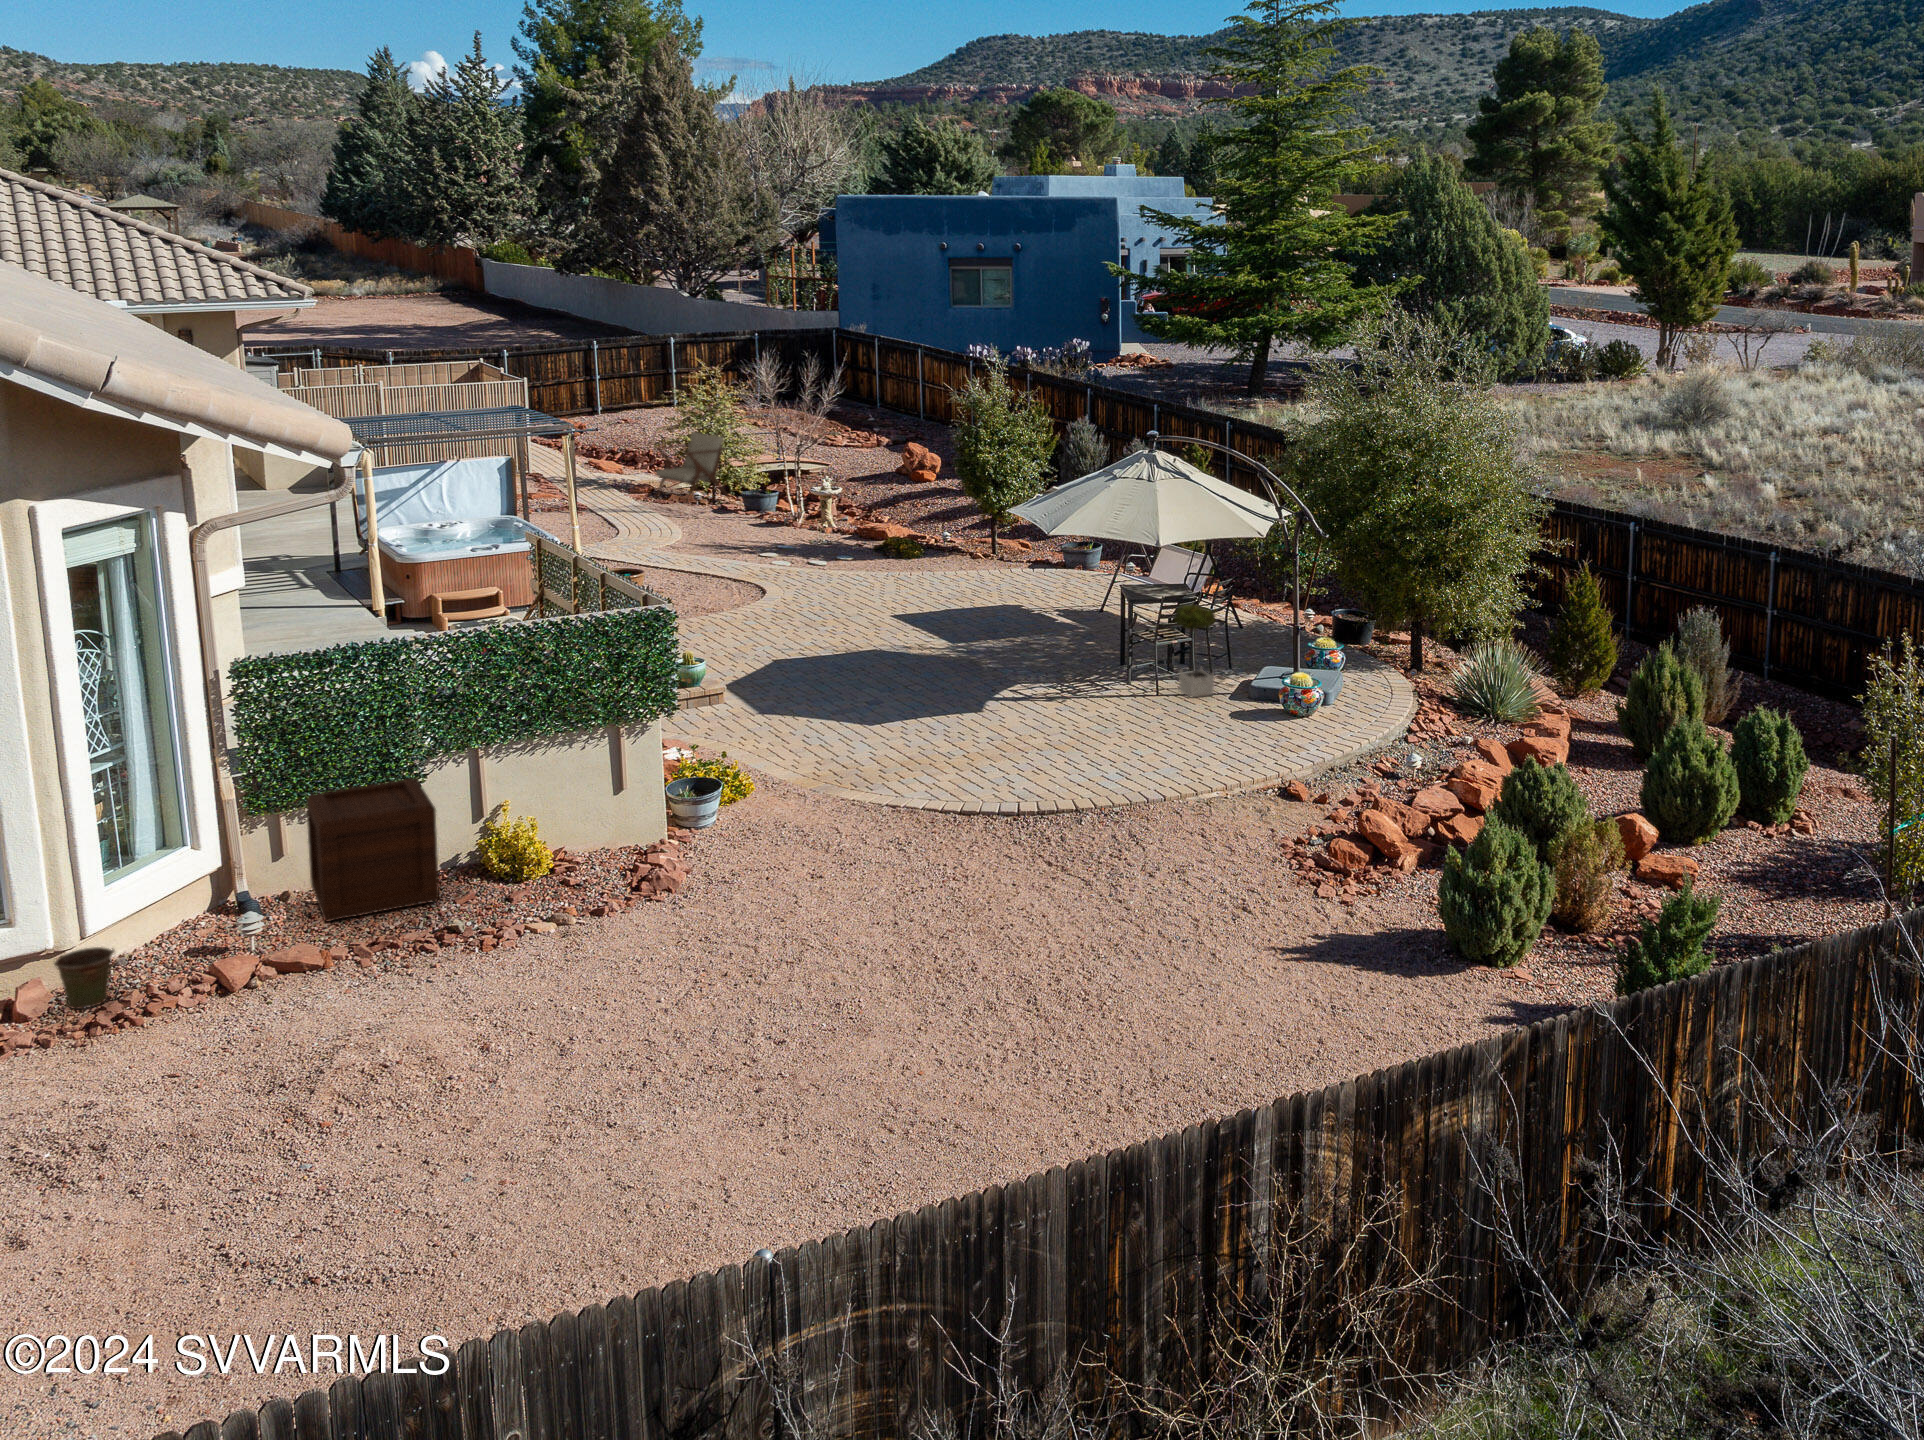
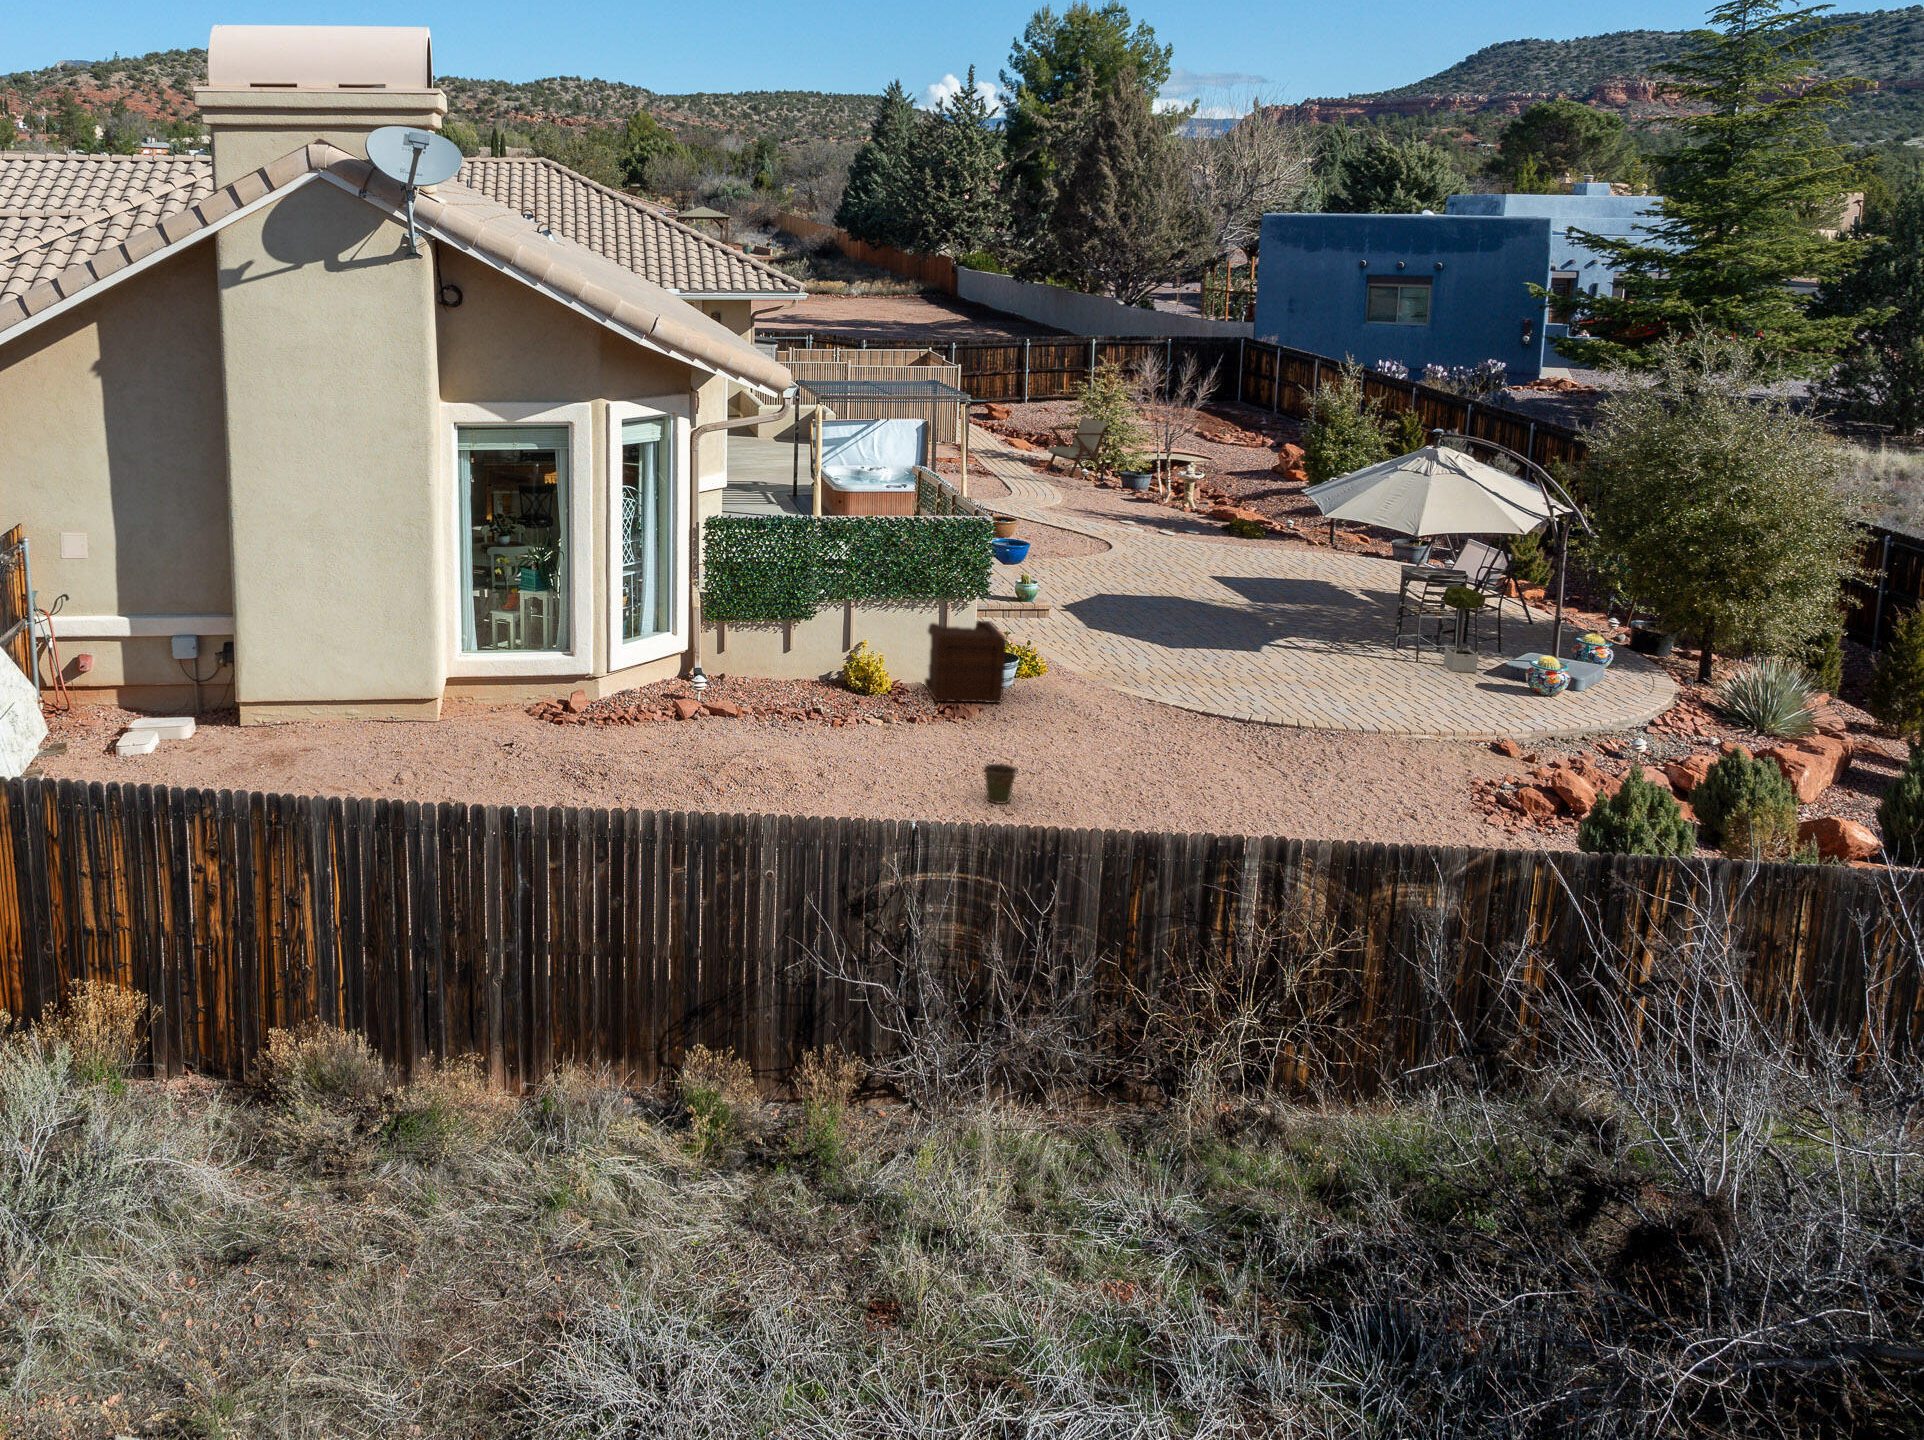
wooden crate: present [306,778,439,922] -> present [925,621,1007,703]
bucket: present [54,947,115,1009] -> present [984,764,1017,804]

